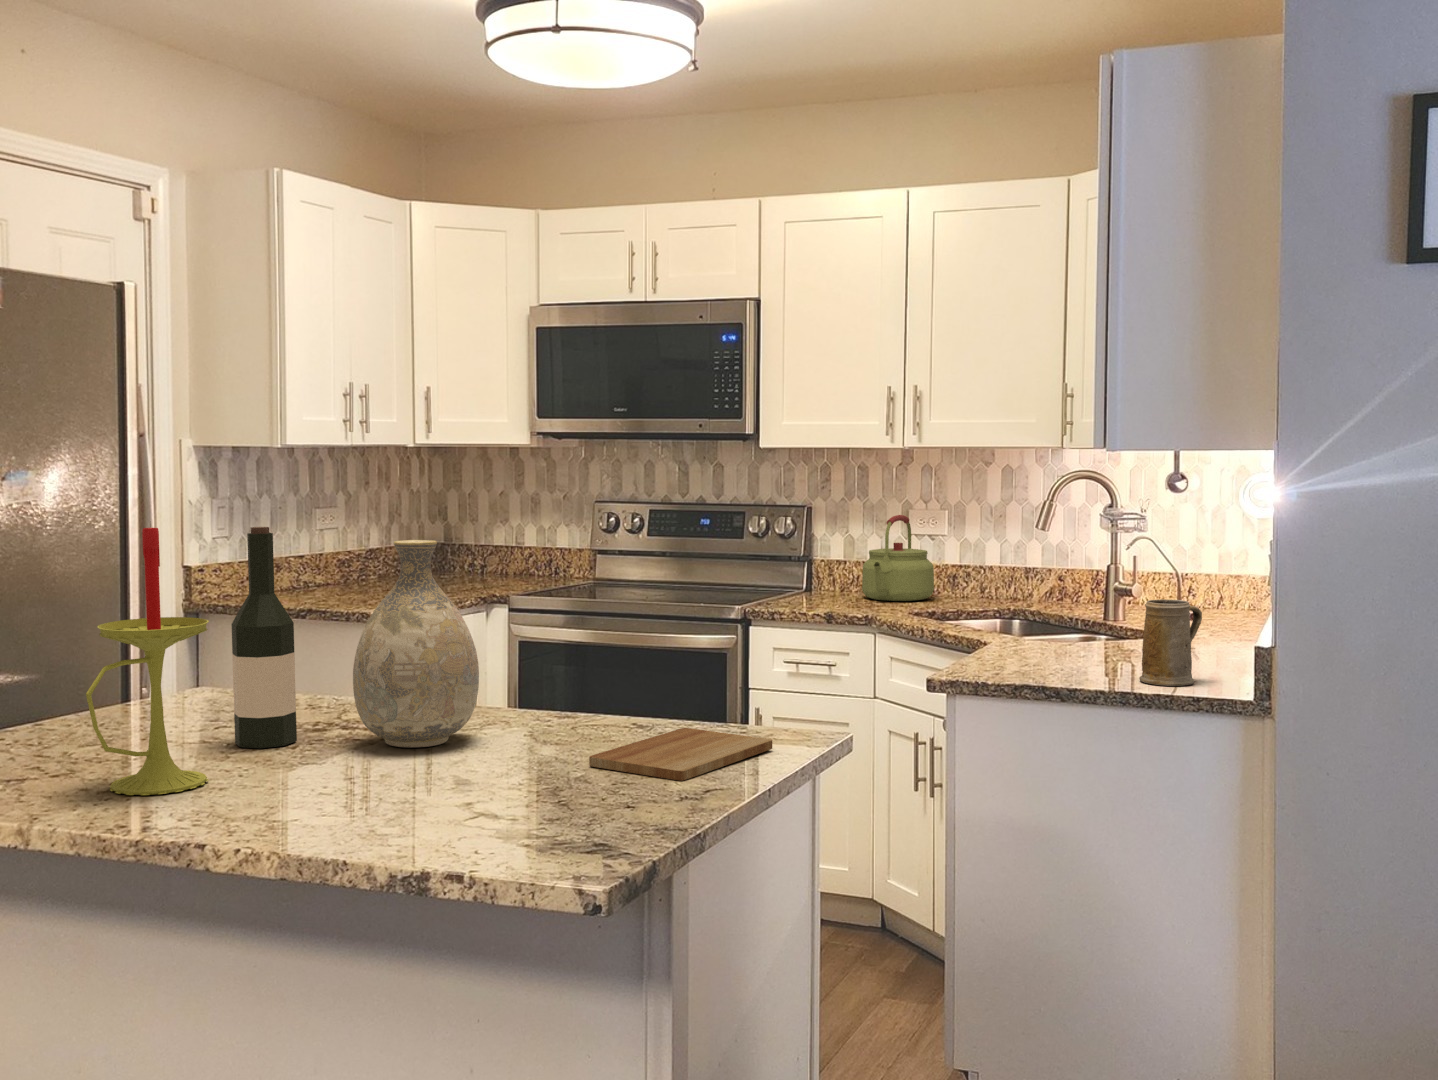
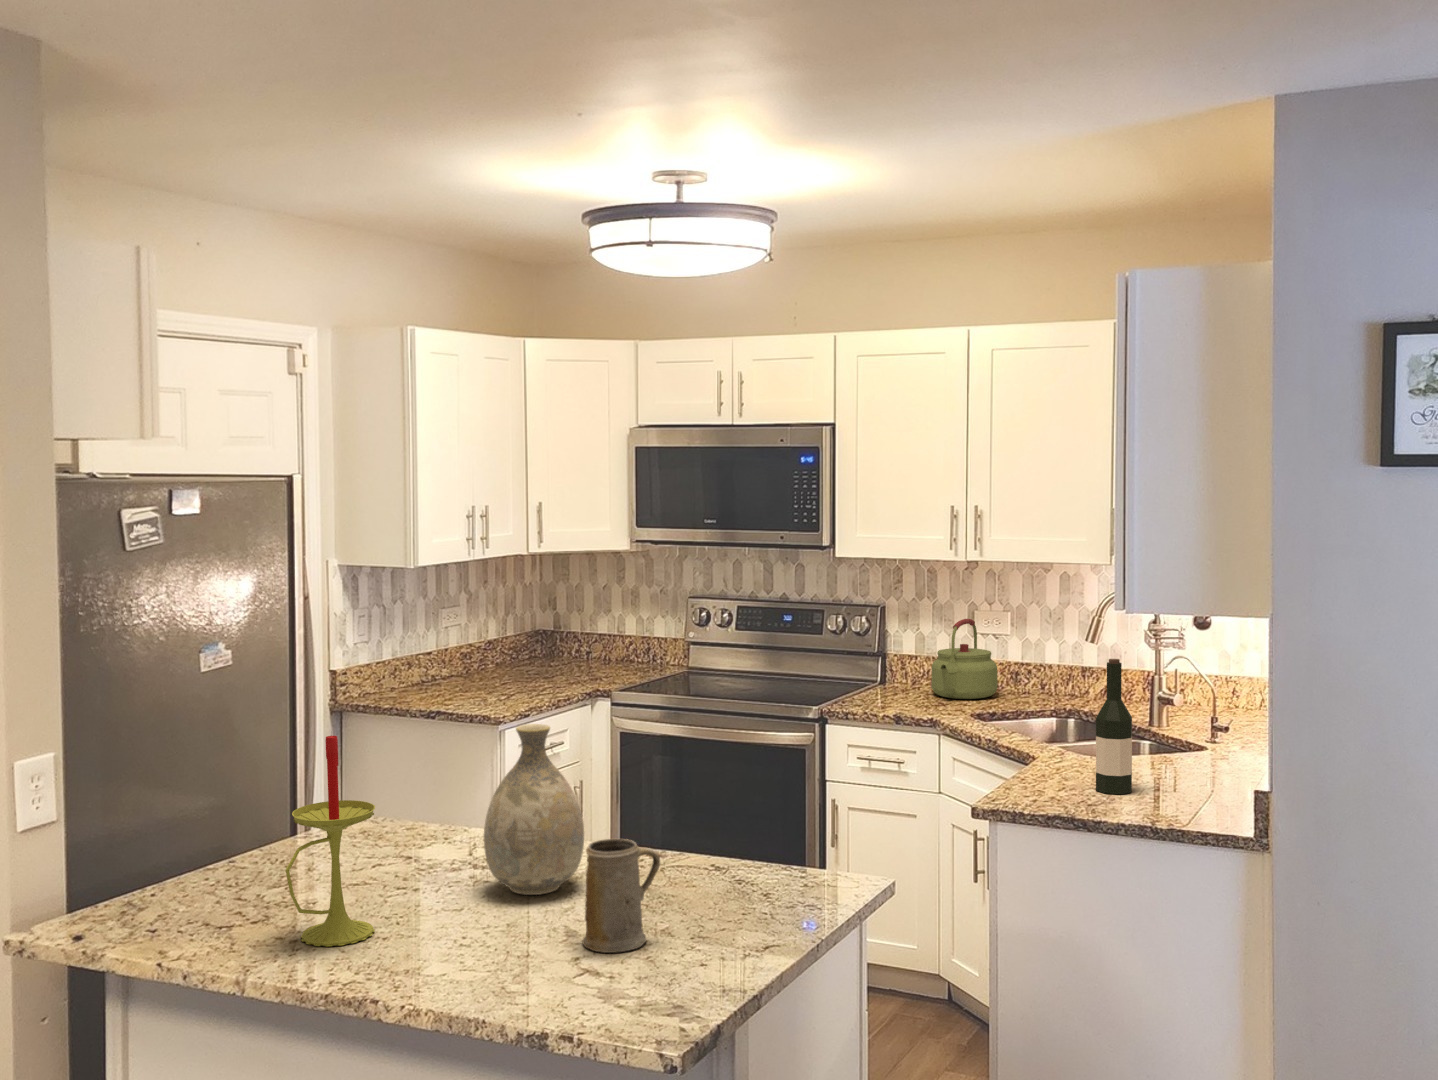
wine bottle: present [231,527,297,748] -> present [1096,659,1132,794]
mug: present [1139,599,1202,686] -> present [582,839,660,953]
cutting board: present [589,728,772,781] -> none [672,879,821,937]

